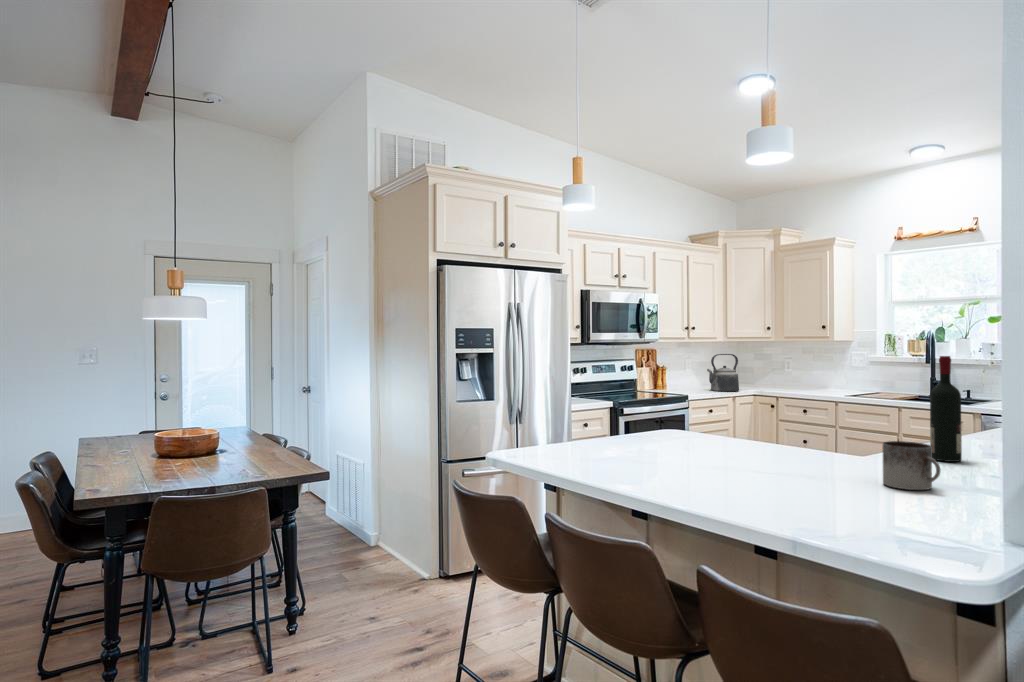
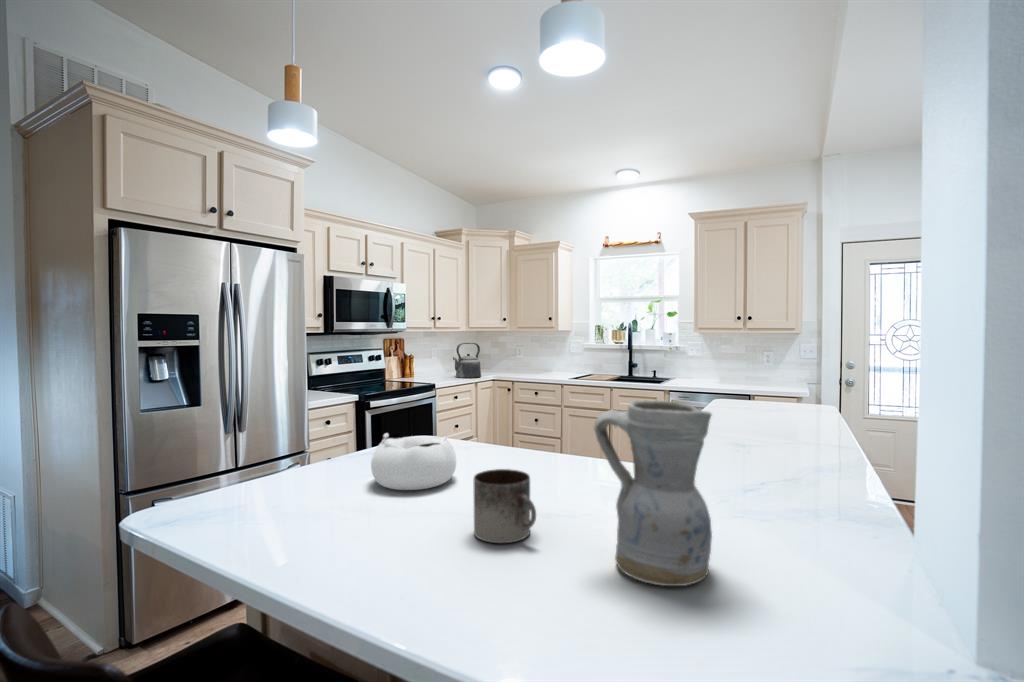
wine bottle: present [930,356,962,462] -> none [713,349,744,468]
ceramic pitcher: none [779,386,858,500] -> present [594,400,712,586]
decorative bowl: none [632,414,695,454] -> present [371,433,456,490]
mug: present [883,441,940,490] -> present [474,469,536,543]

